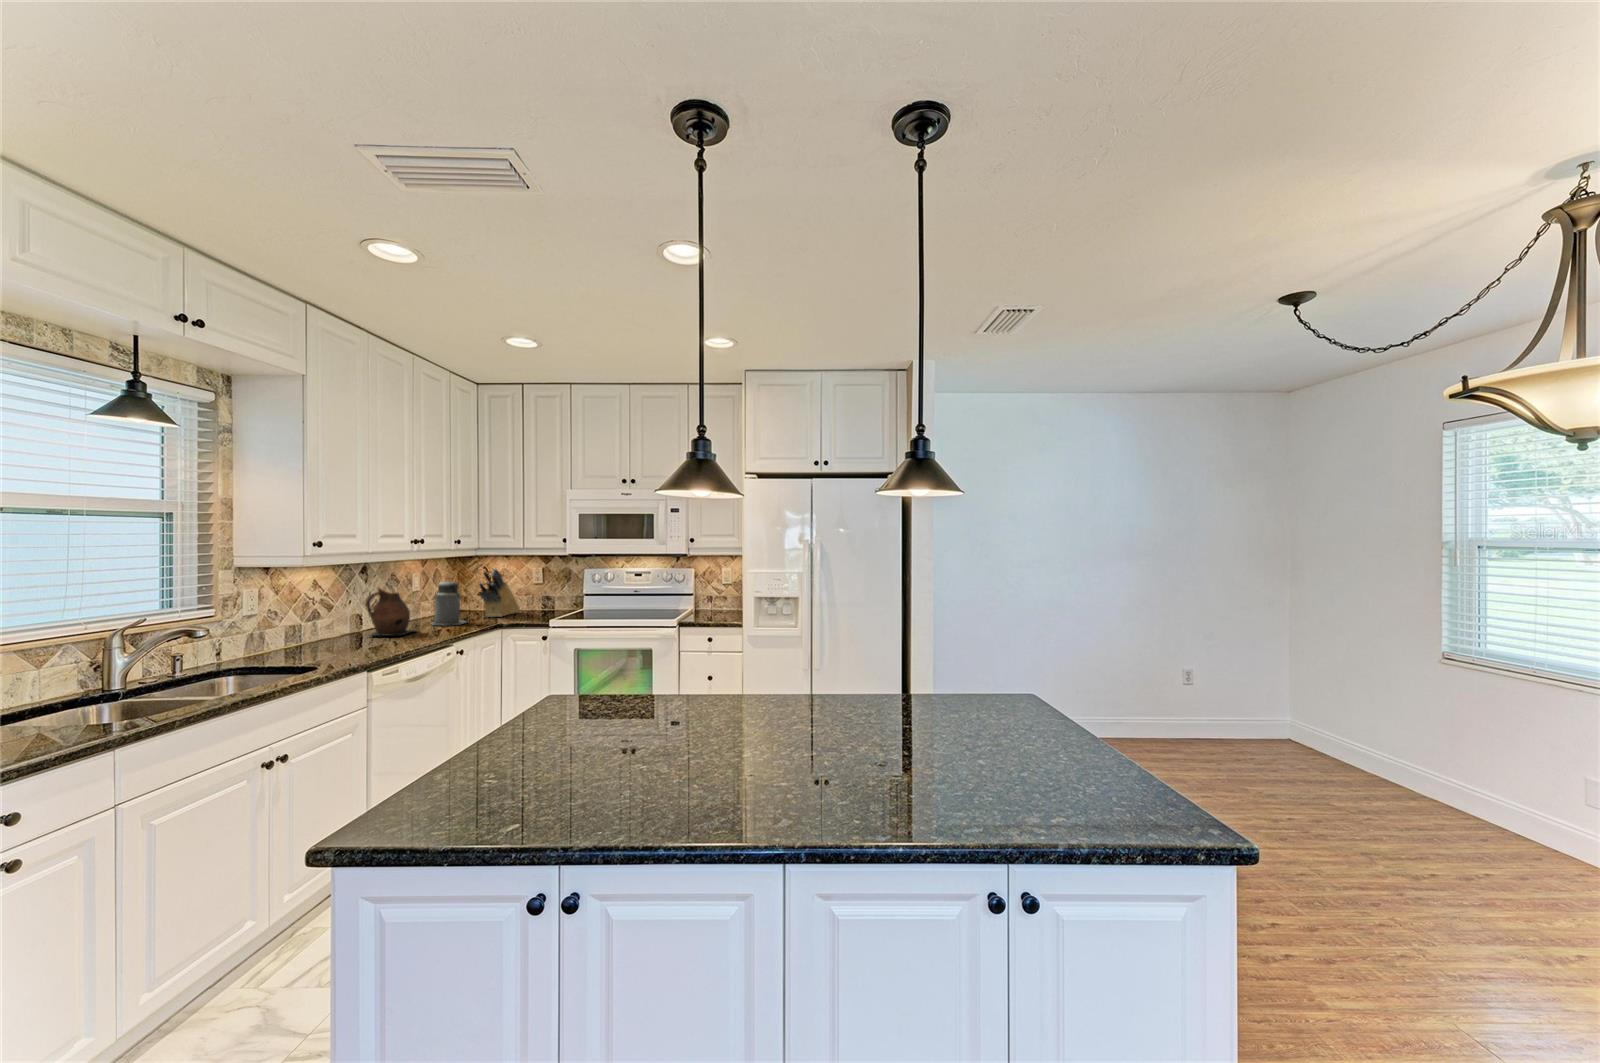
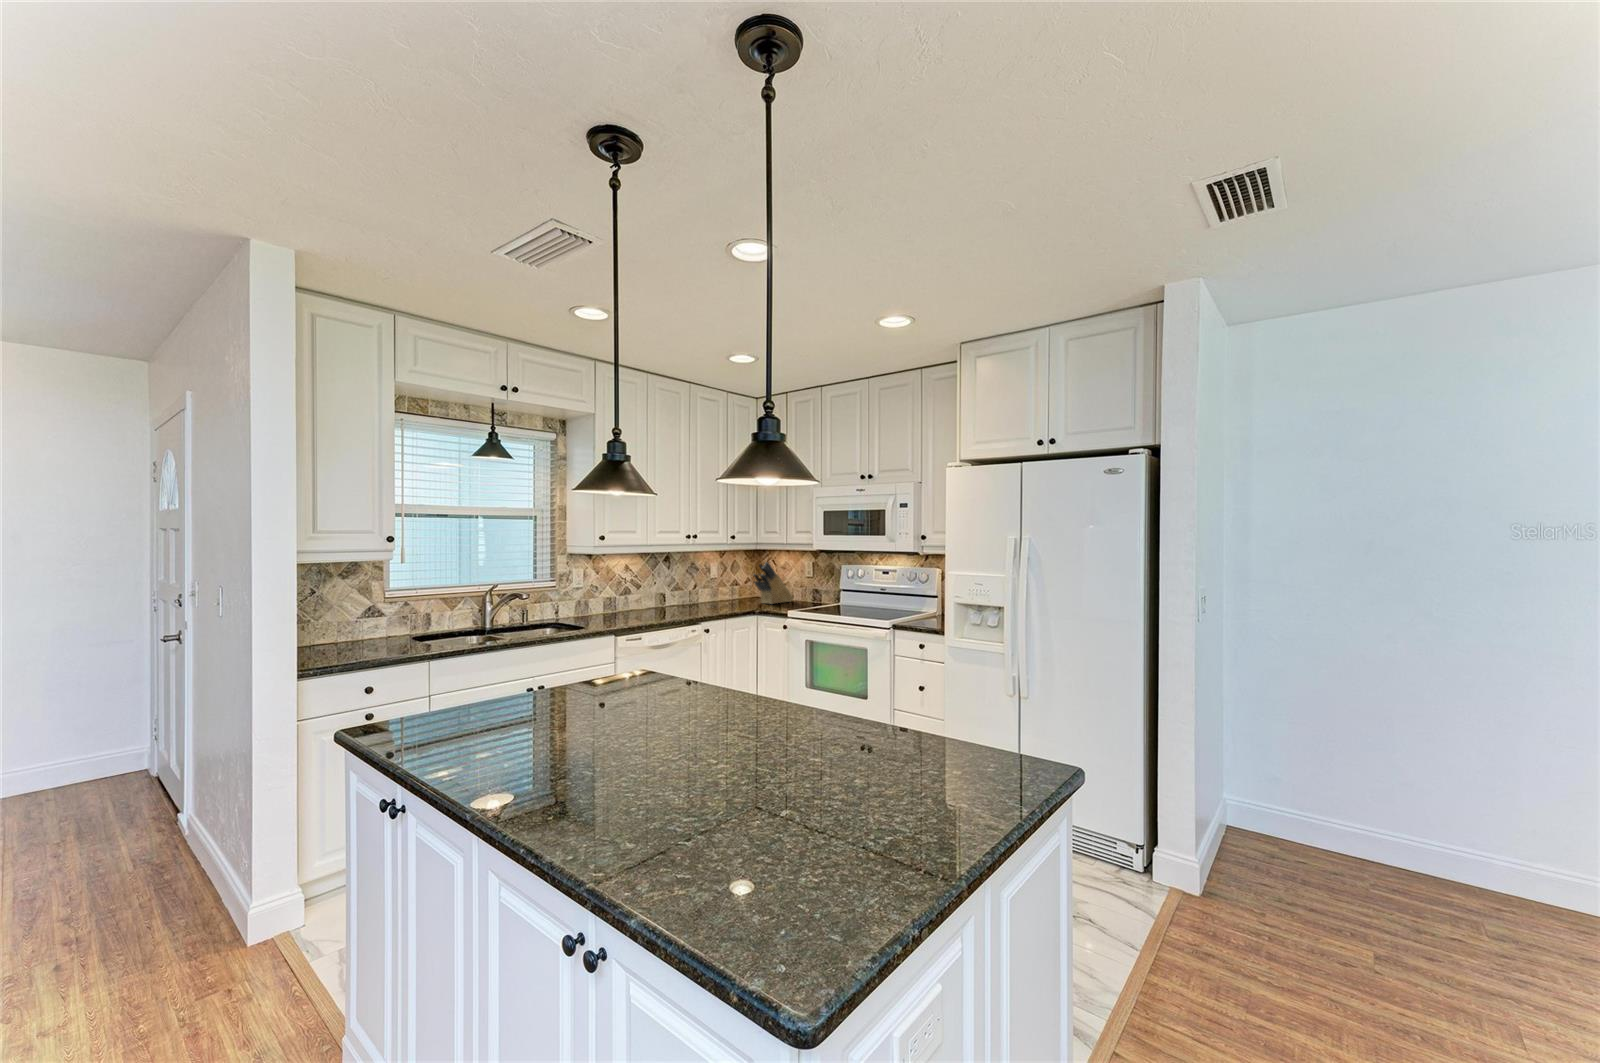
canister: present [433,579,466,625] -> none [714,568,741,607]
ceramic pitcher: present [366,588,415,636] -> none [661,573,697,612]

